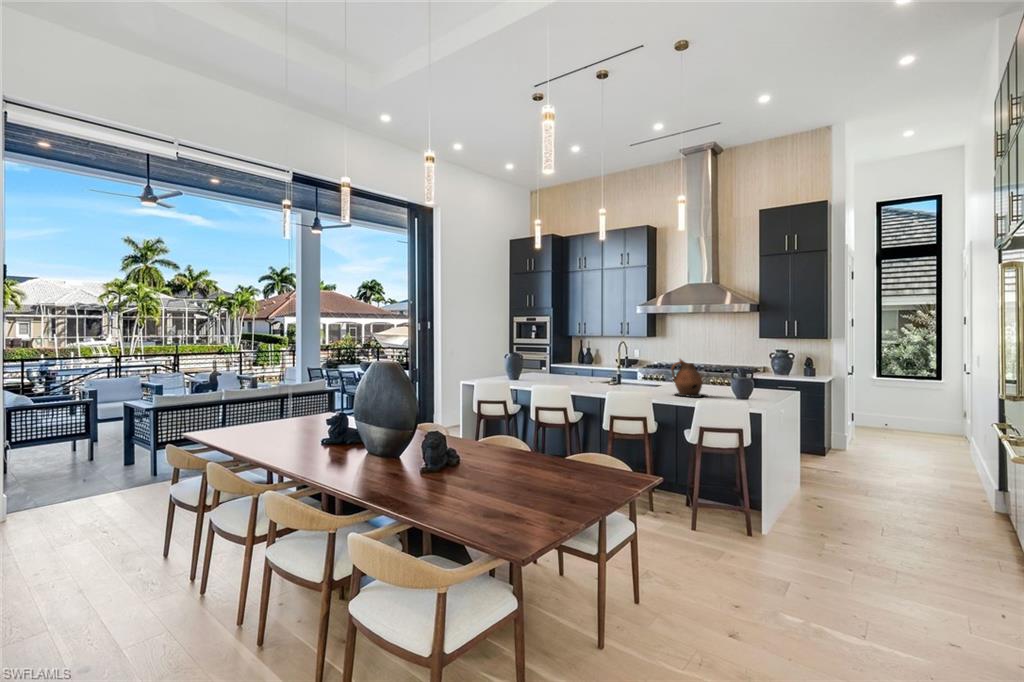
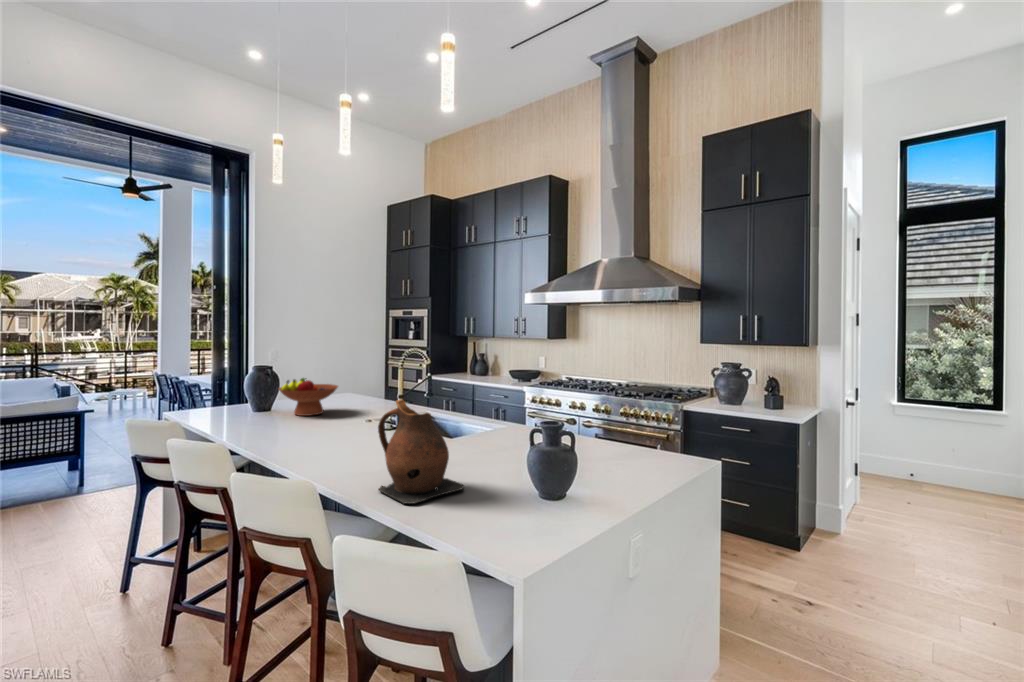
fruit bowl: none [536,358,569,380] -> present [279,378,338,416]

